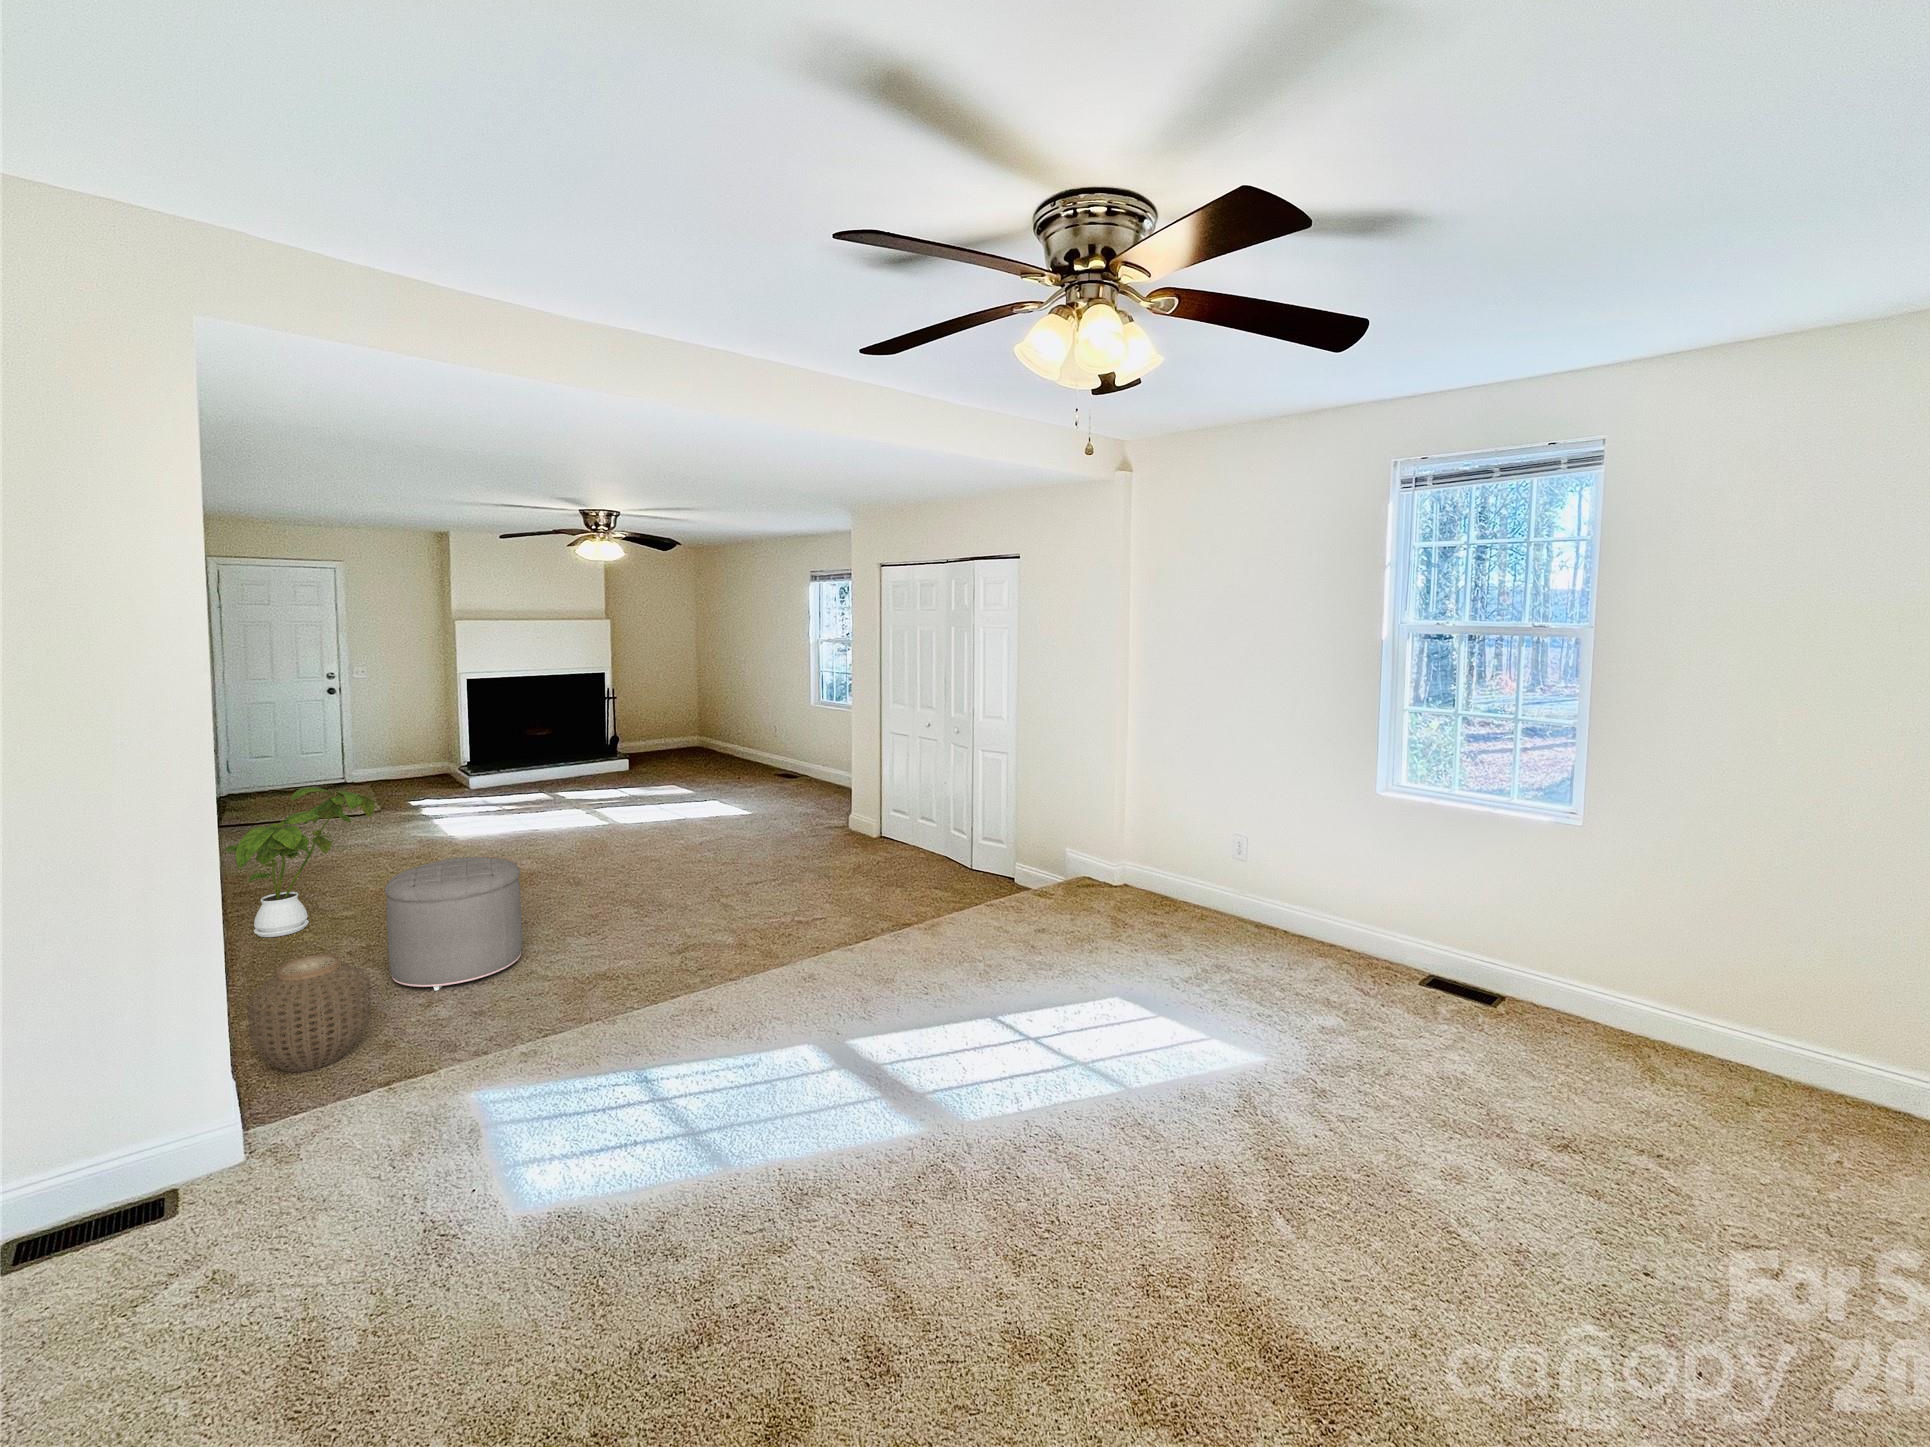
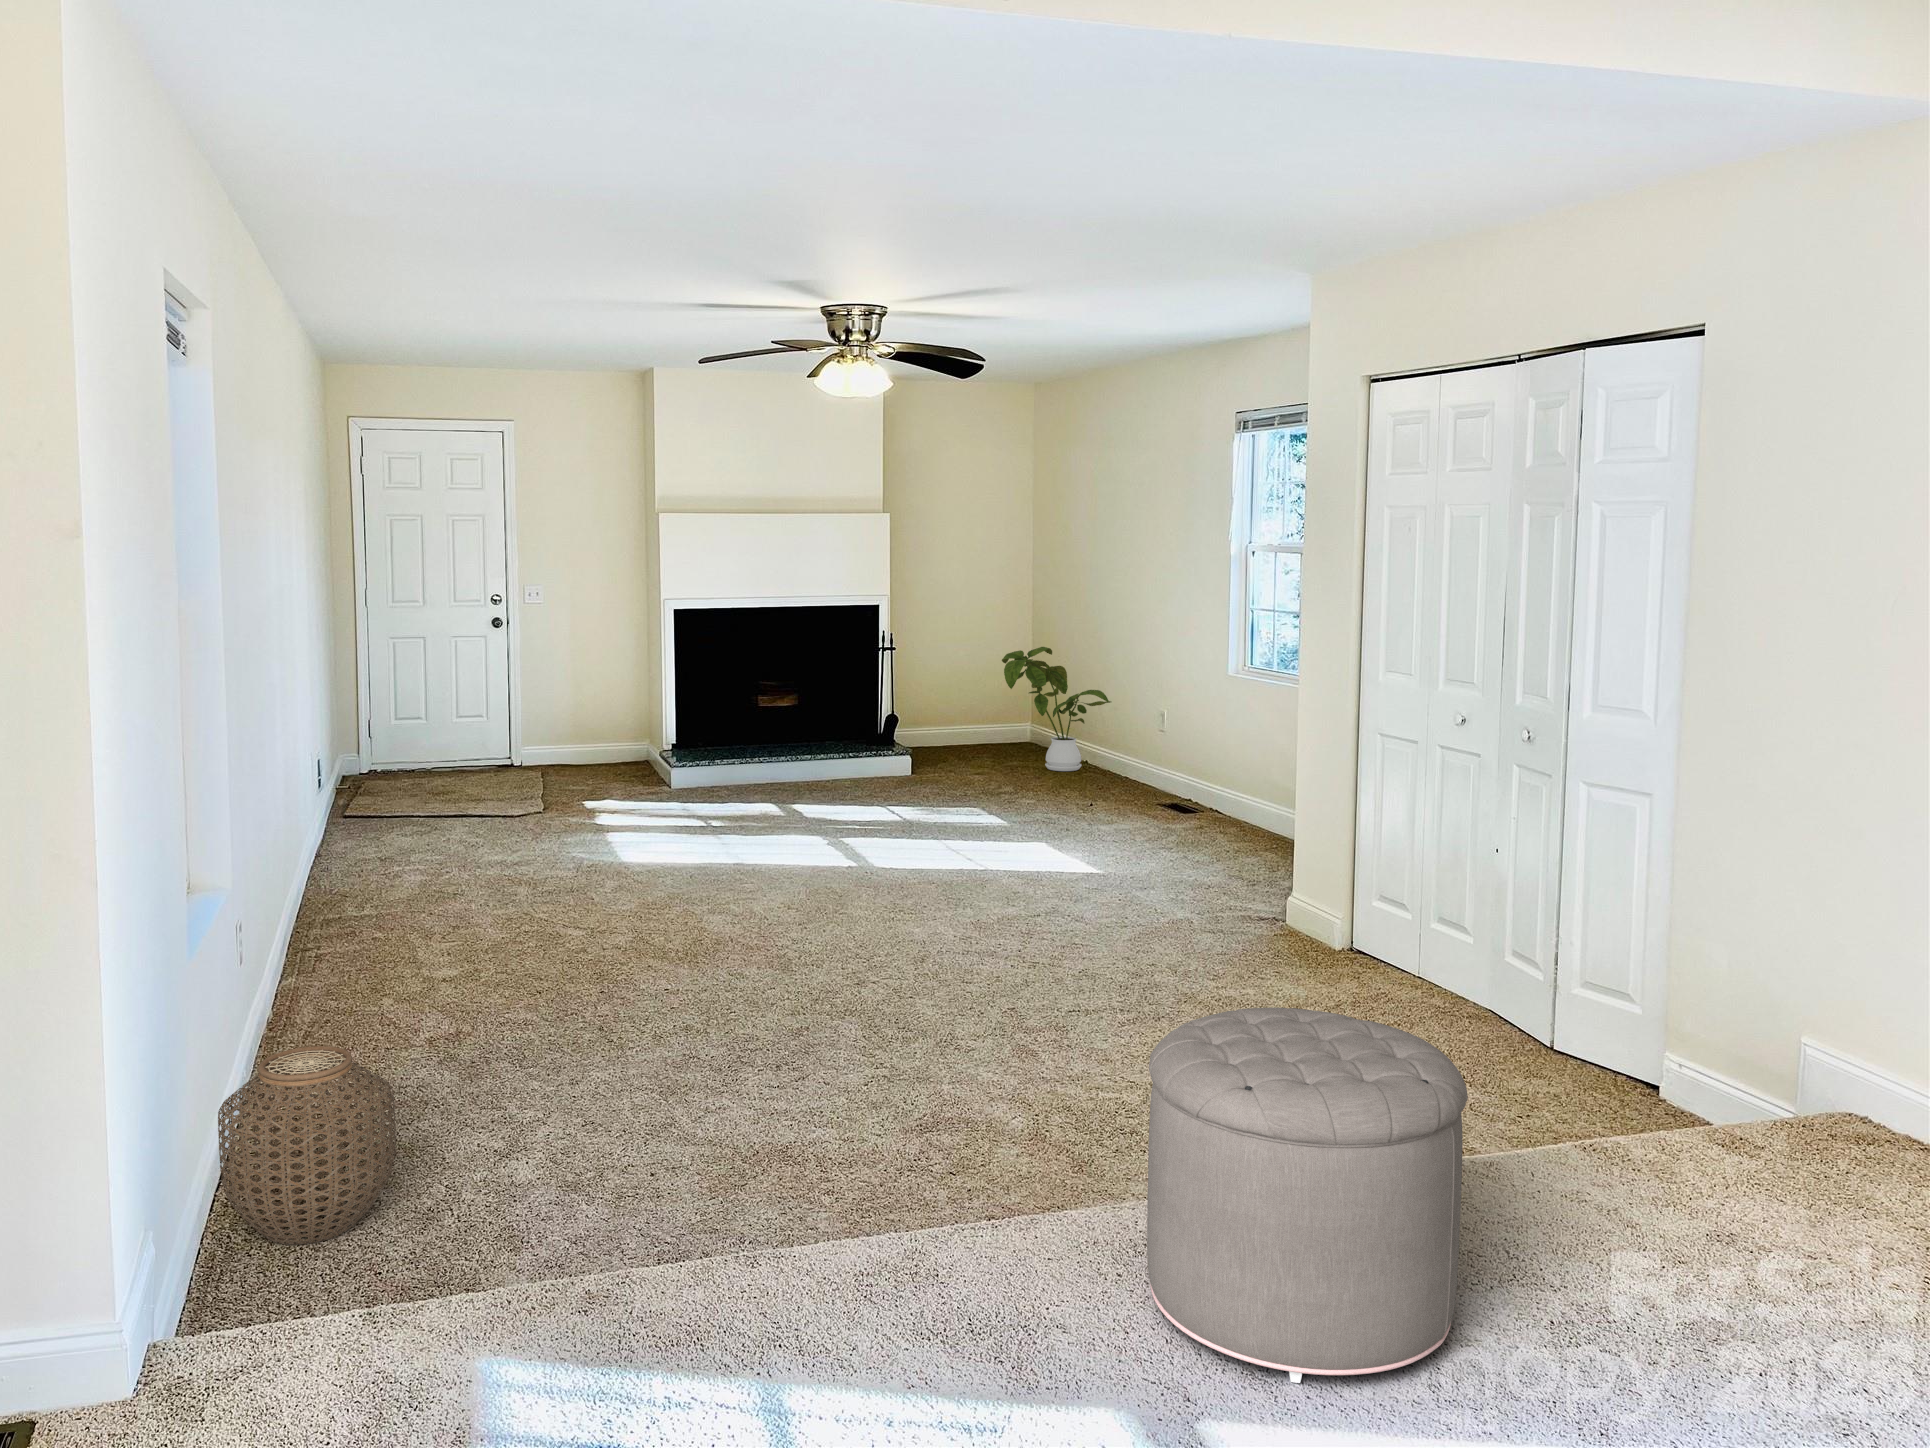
house plant: present [225,787,375,937] -> present [1002,647,1111,771]
ottoman: present [385,857,522,991] -> present [1147,1007,1468,1383]

